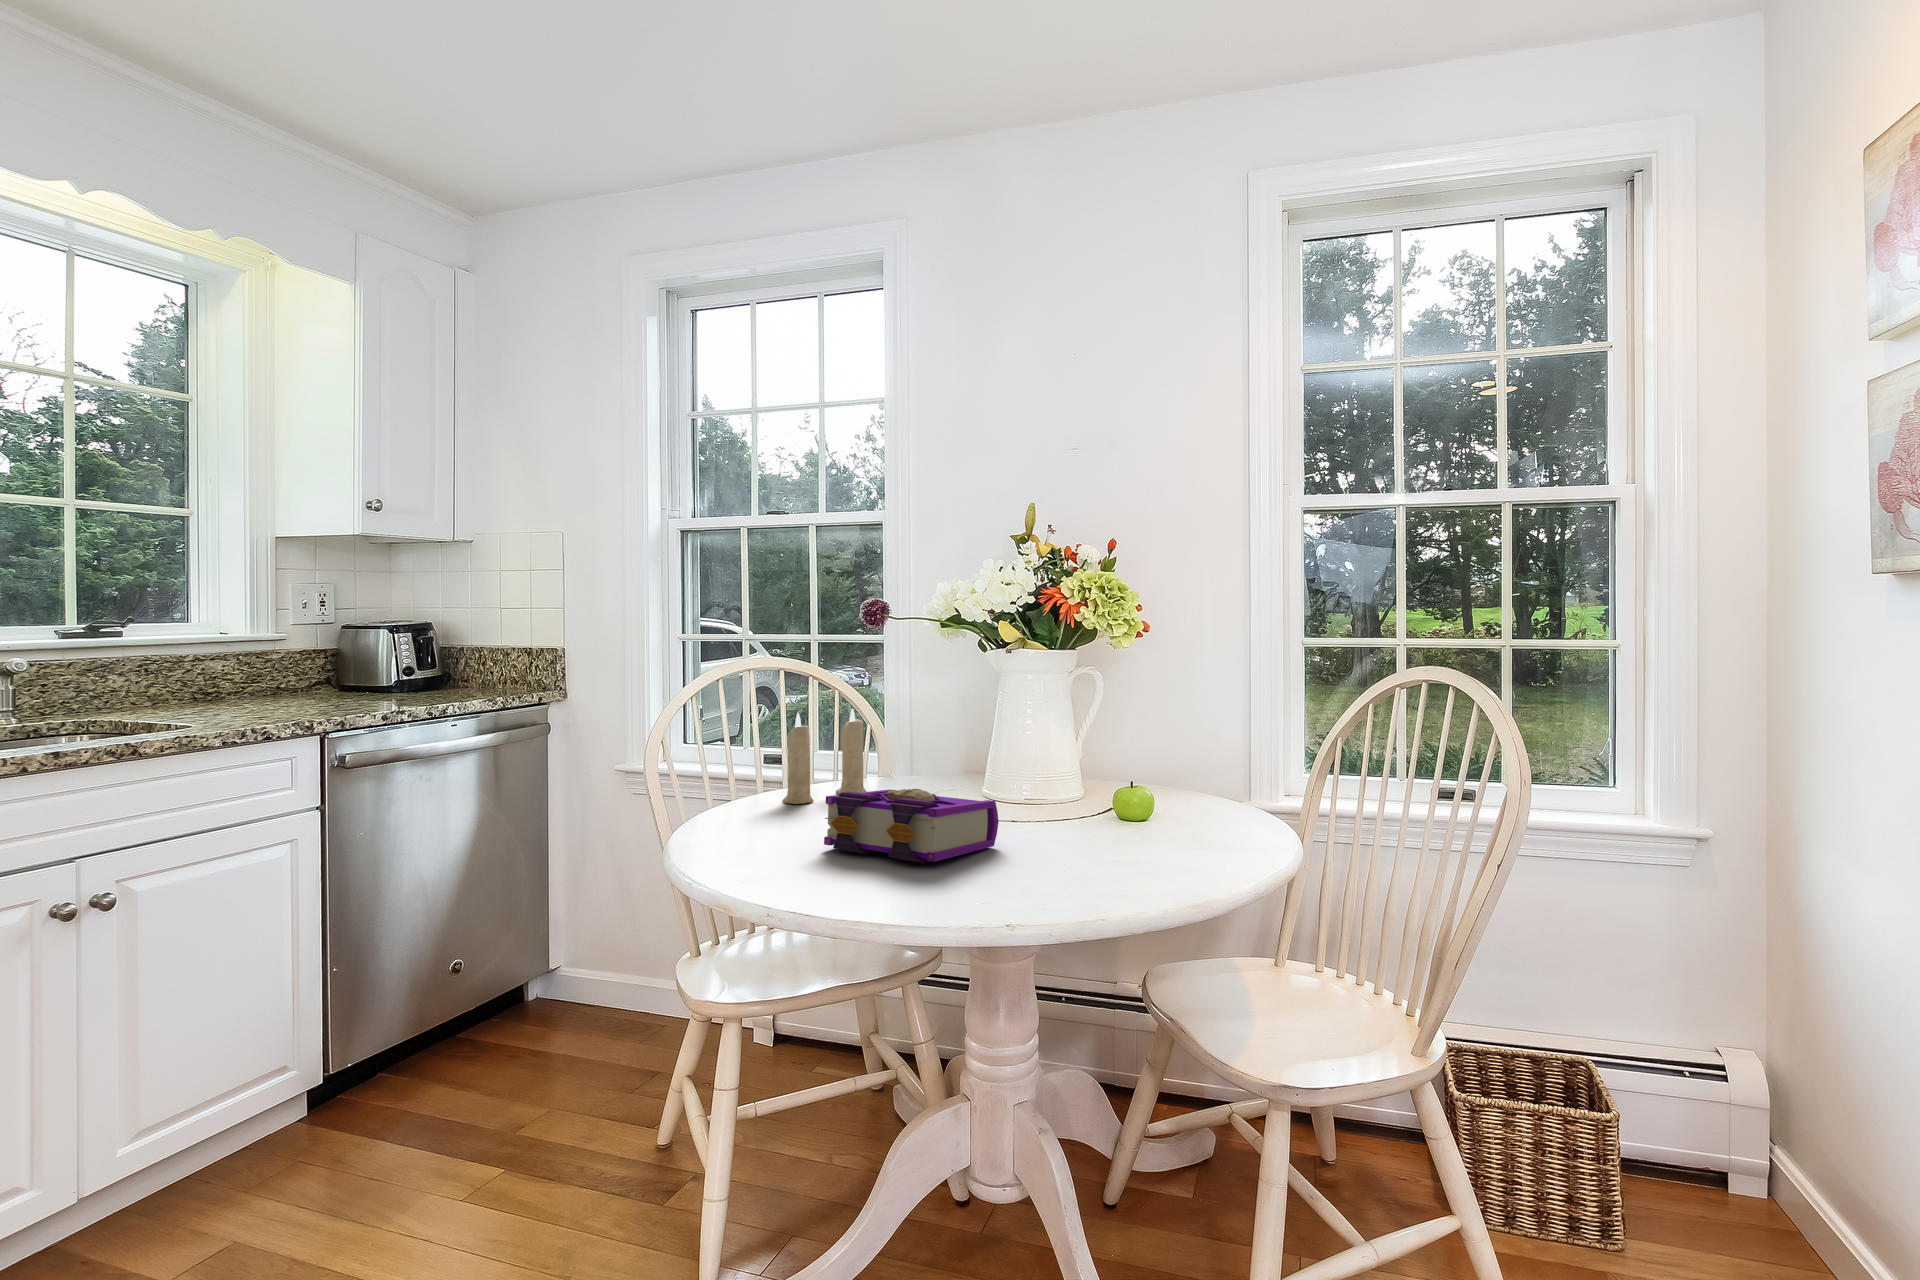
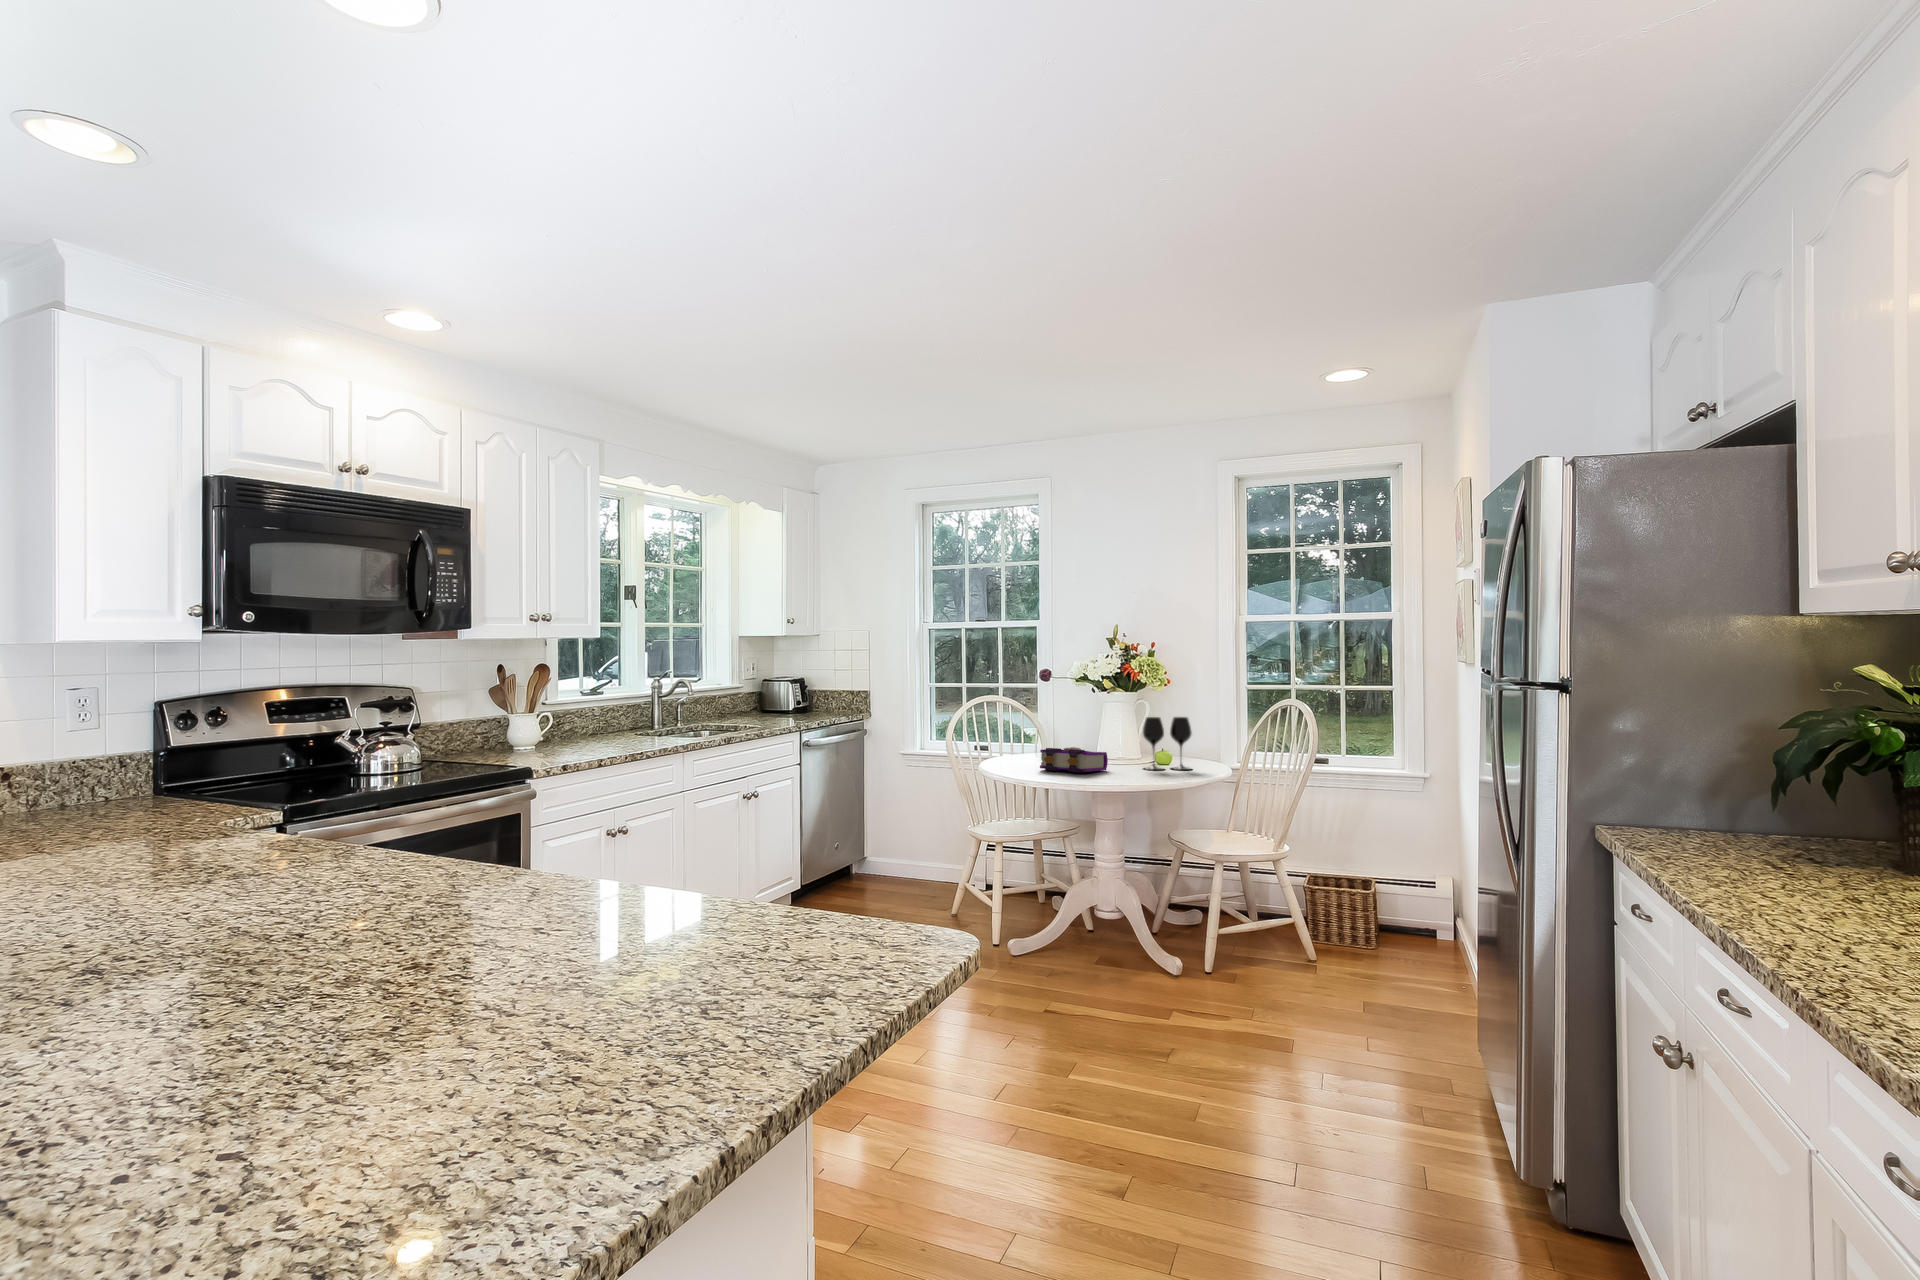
wine glass: none [1086,708,1208,844] -> present [1143,717,1192,770]
candle: present [782,709,866,804] -> none [1008,718,1043,759]

